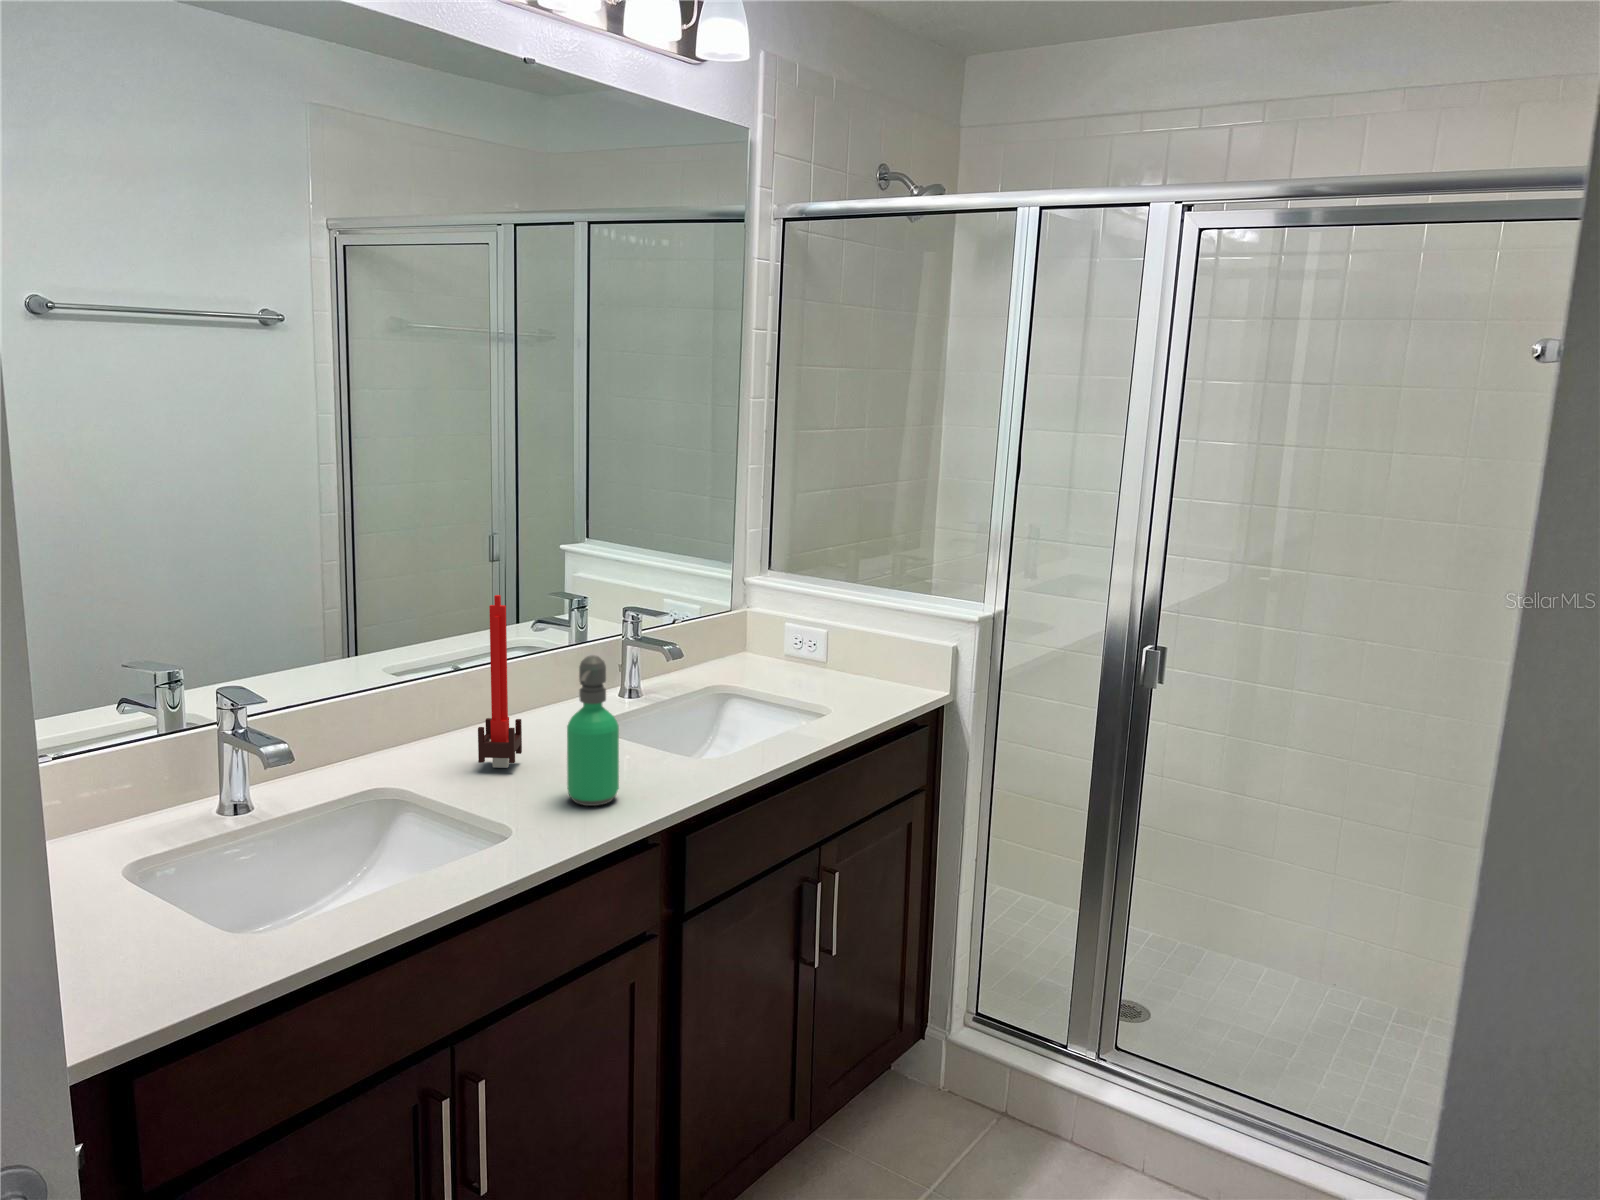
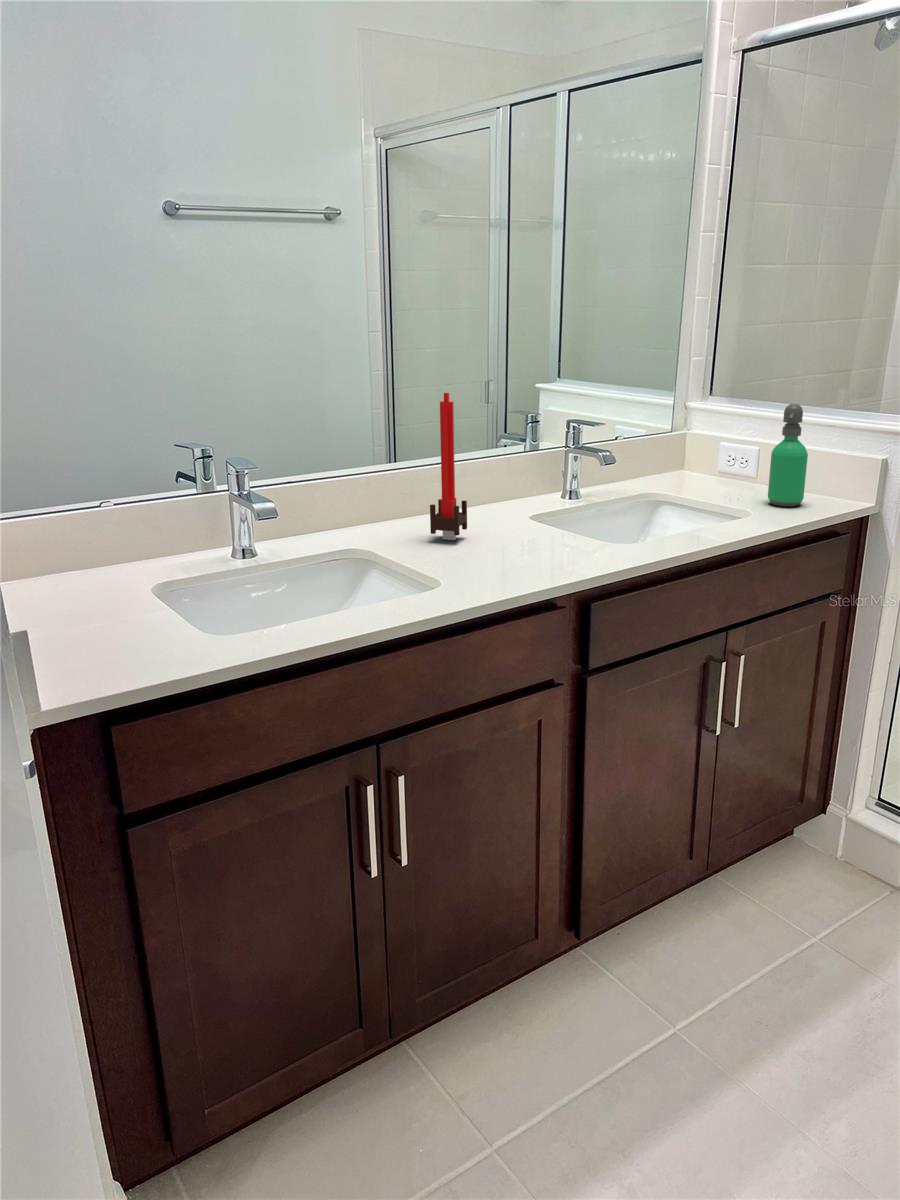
soap dispenser: present [567,655,619,806] -> present [768,404,808,506]

